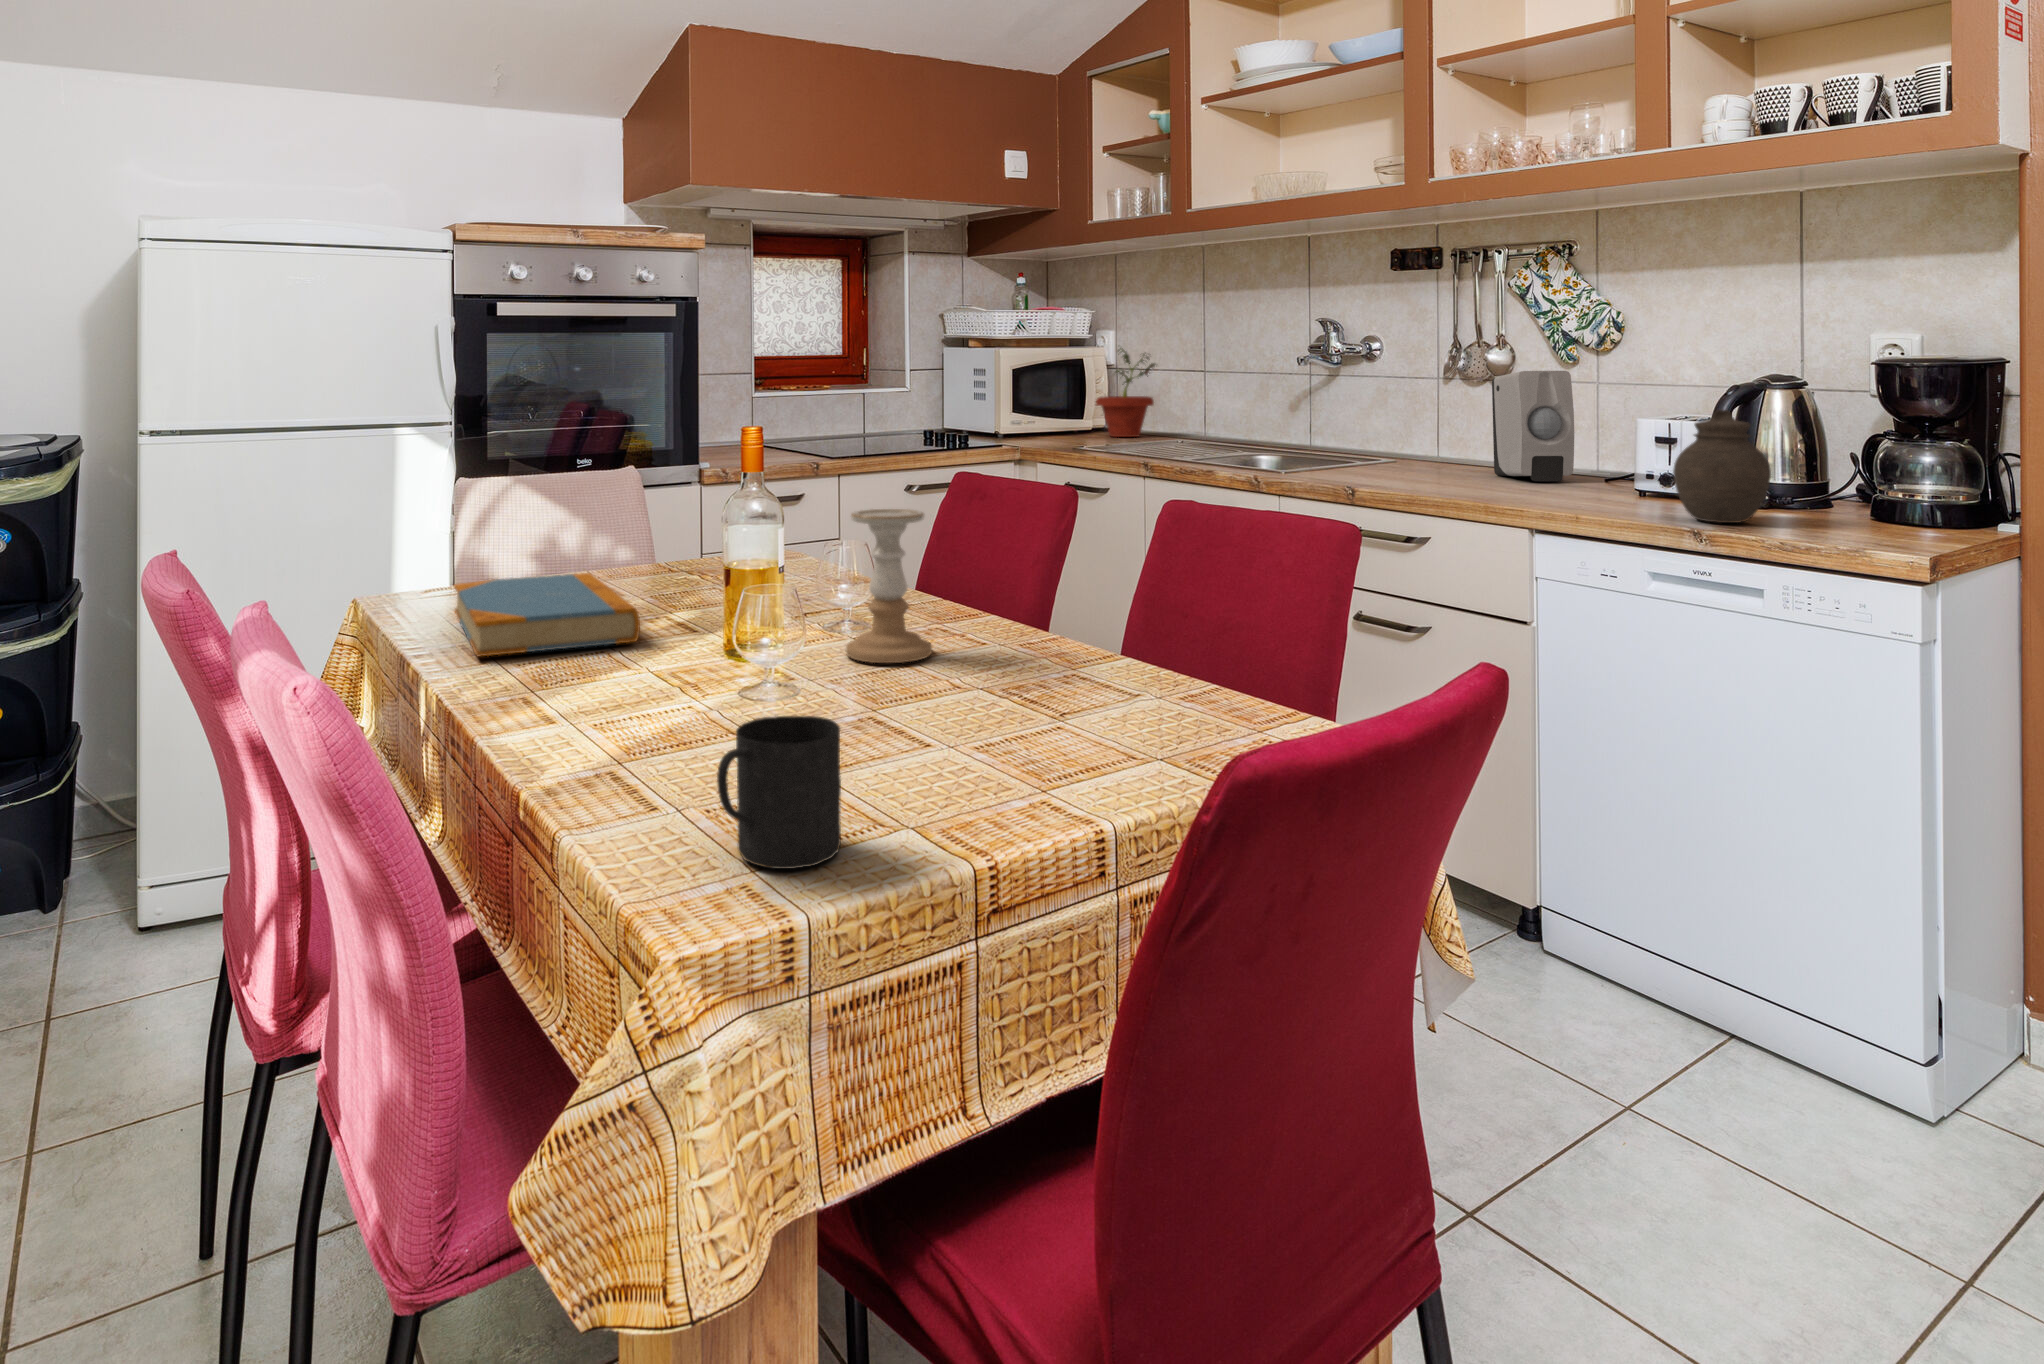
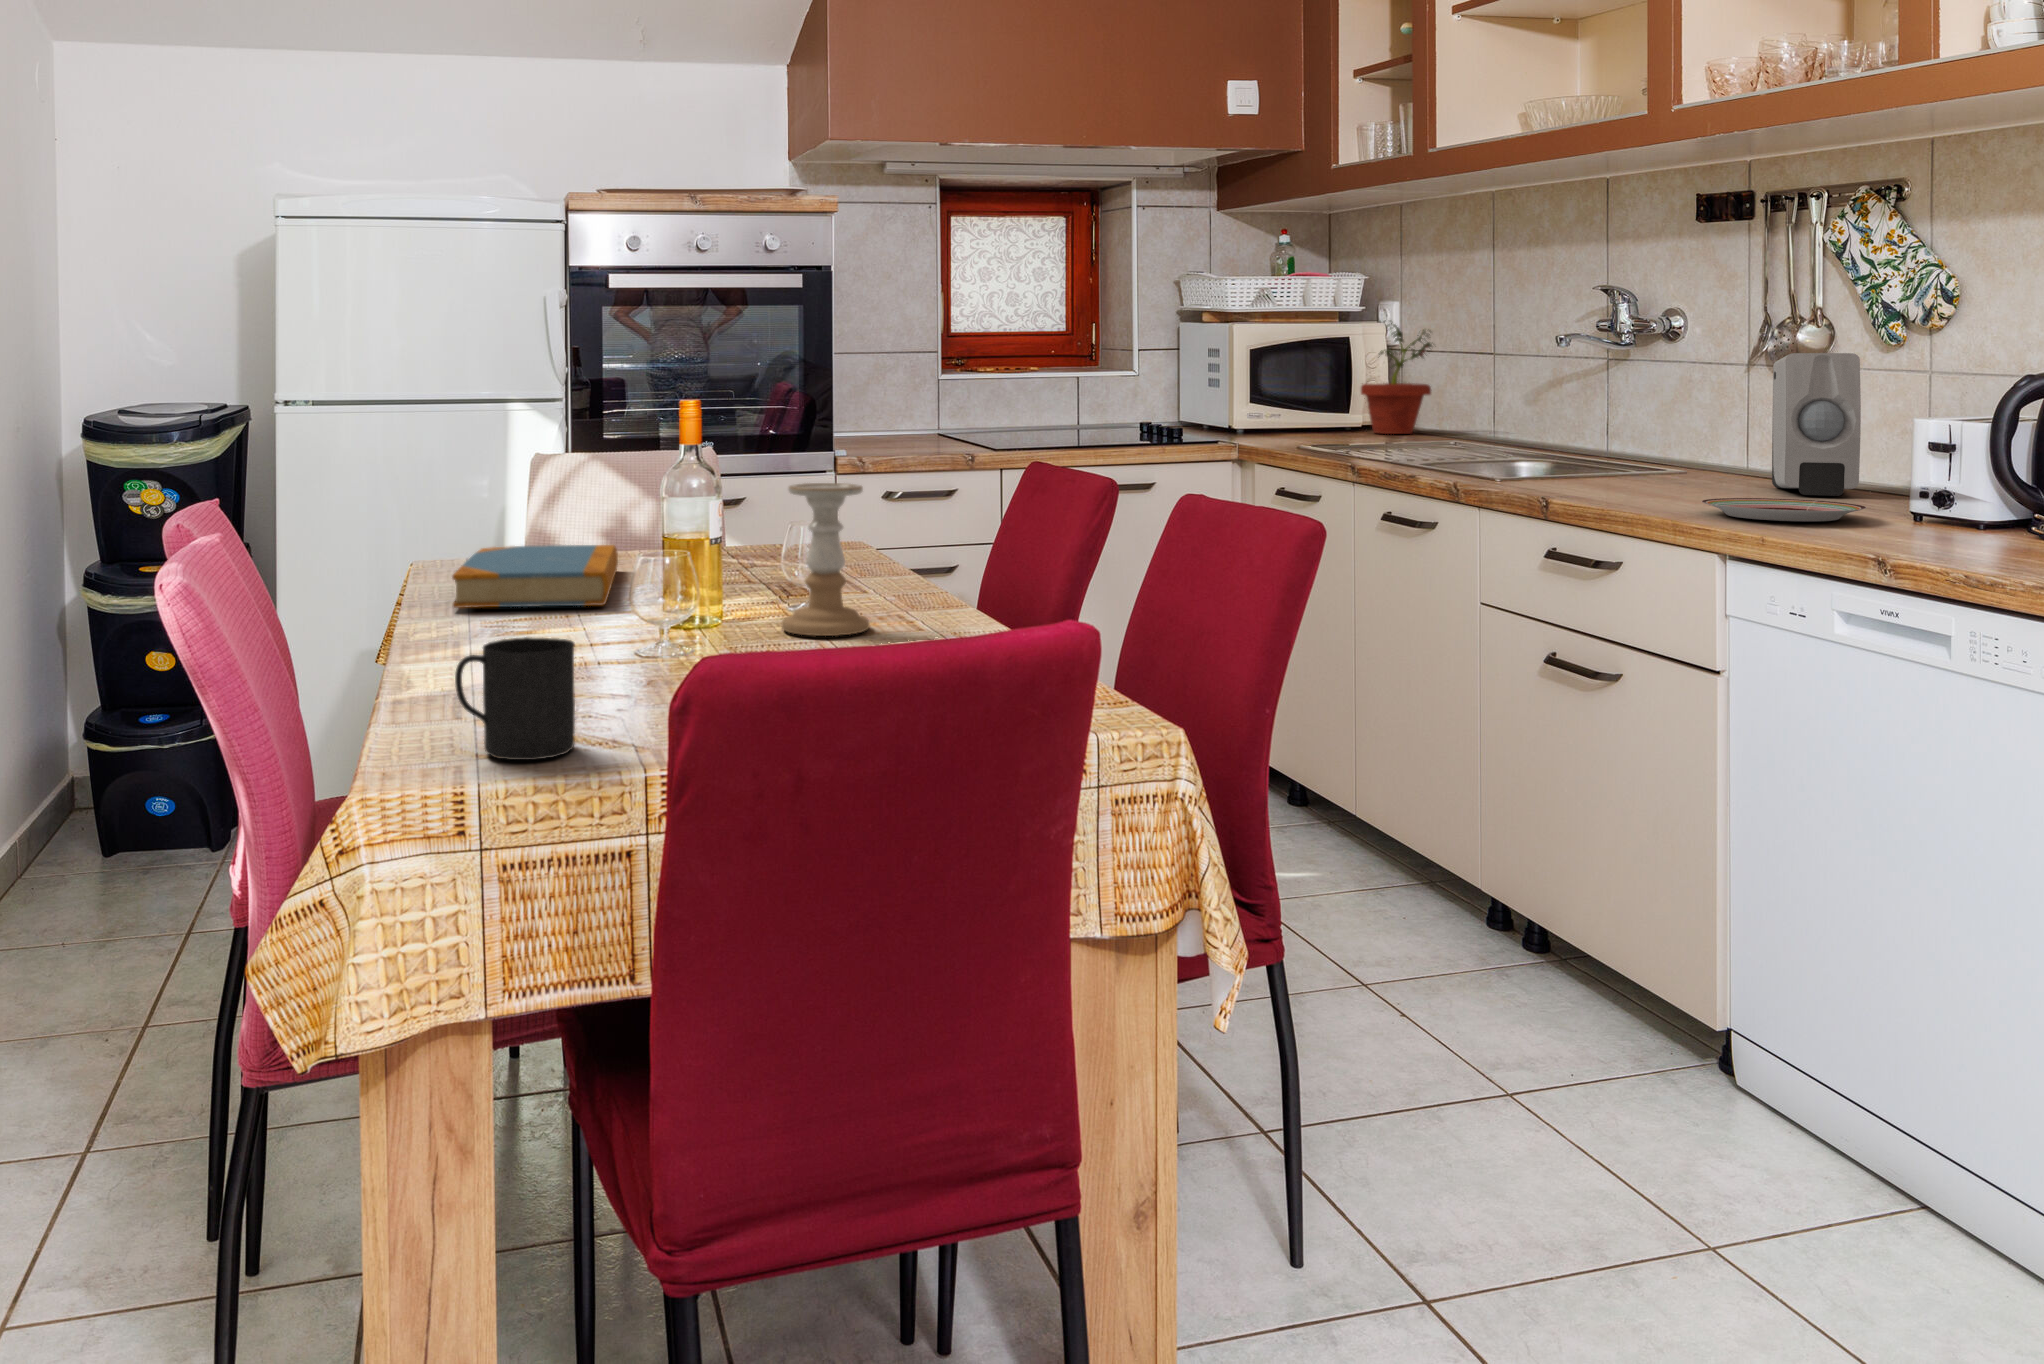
jar: present [1673,410,1771,523] -> none [1875,402,1999,545]
plate: none [1501,486,1631,505] -> present [1701,498,1867,521]

